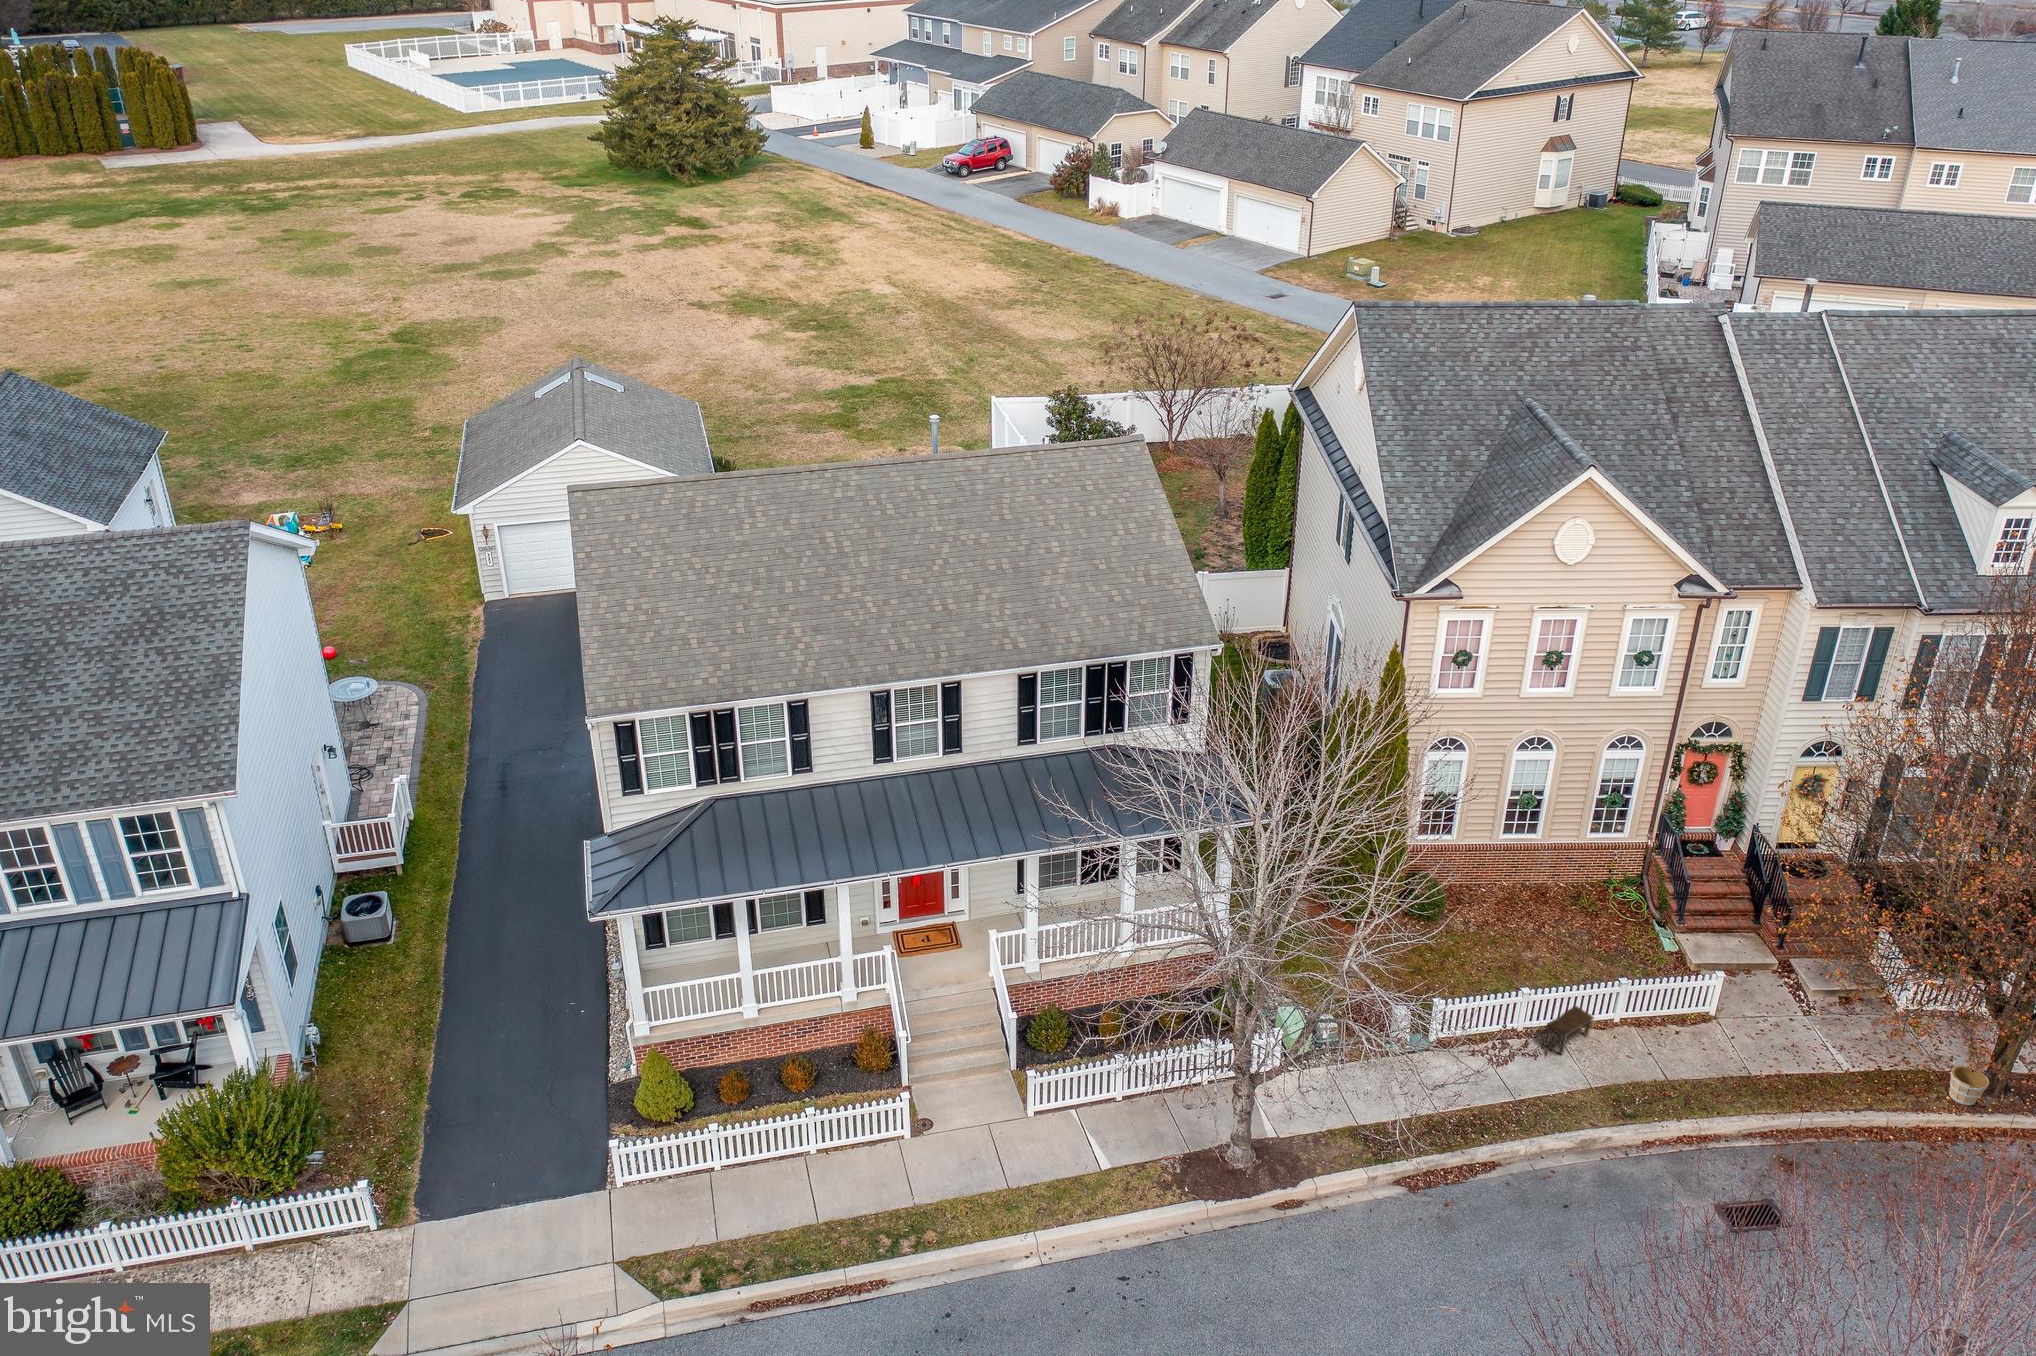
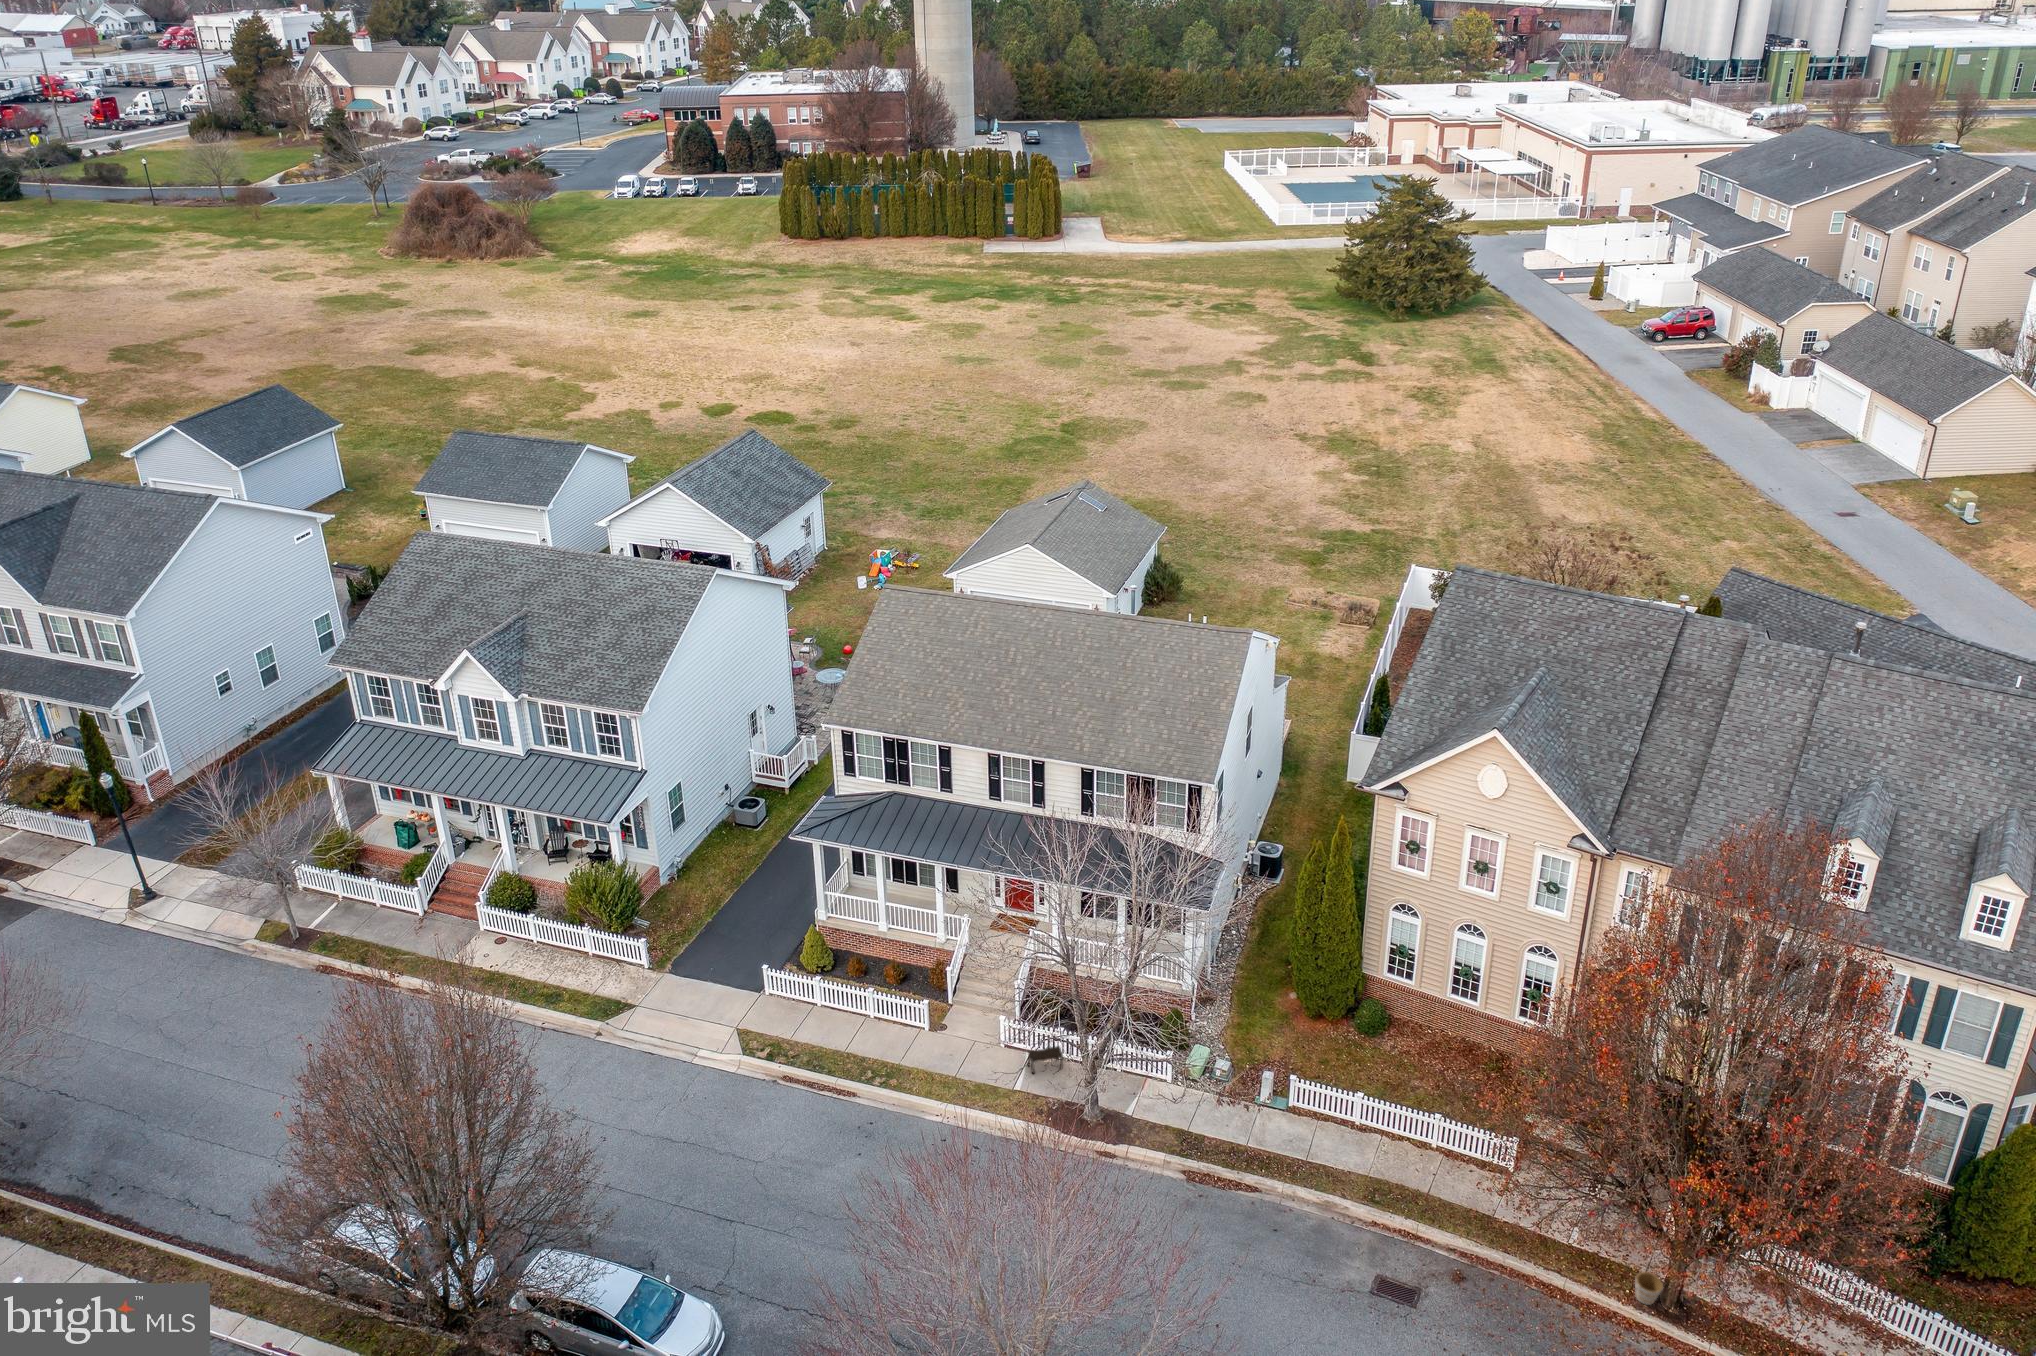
bench: present [1543,1006,1594,1054] -> present [1028,1046,1063,1074]

